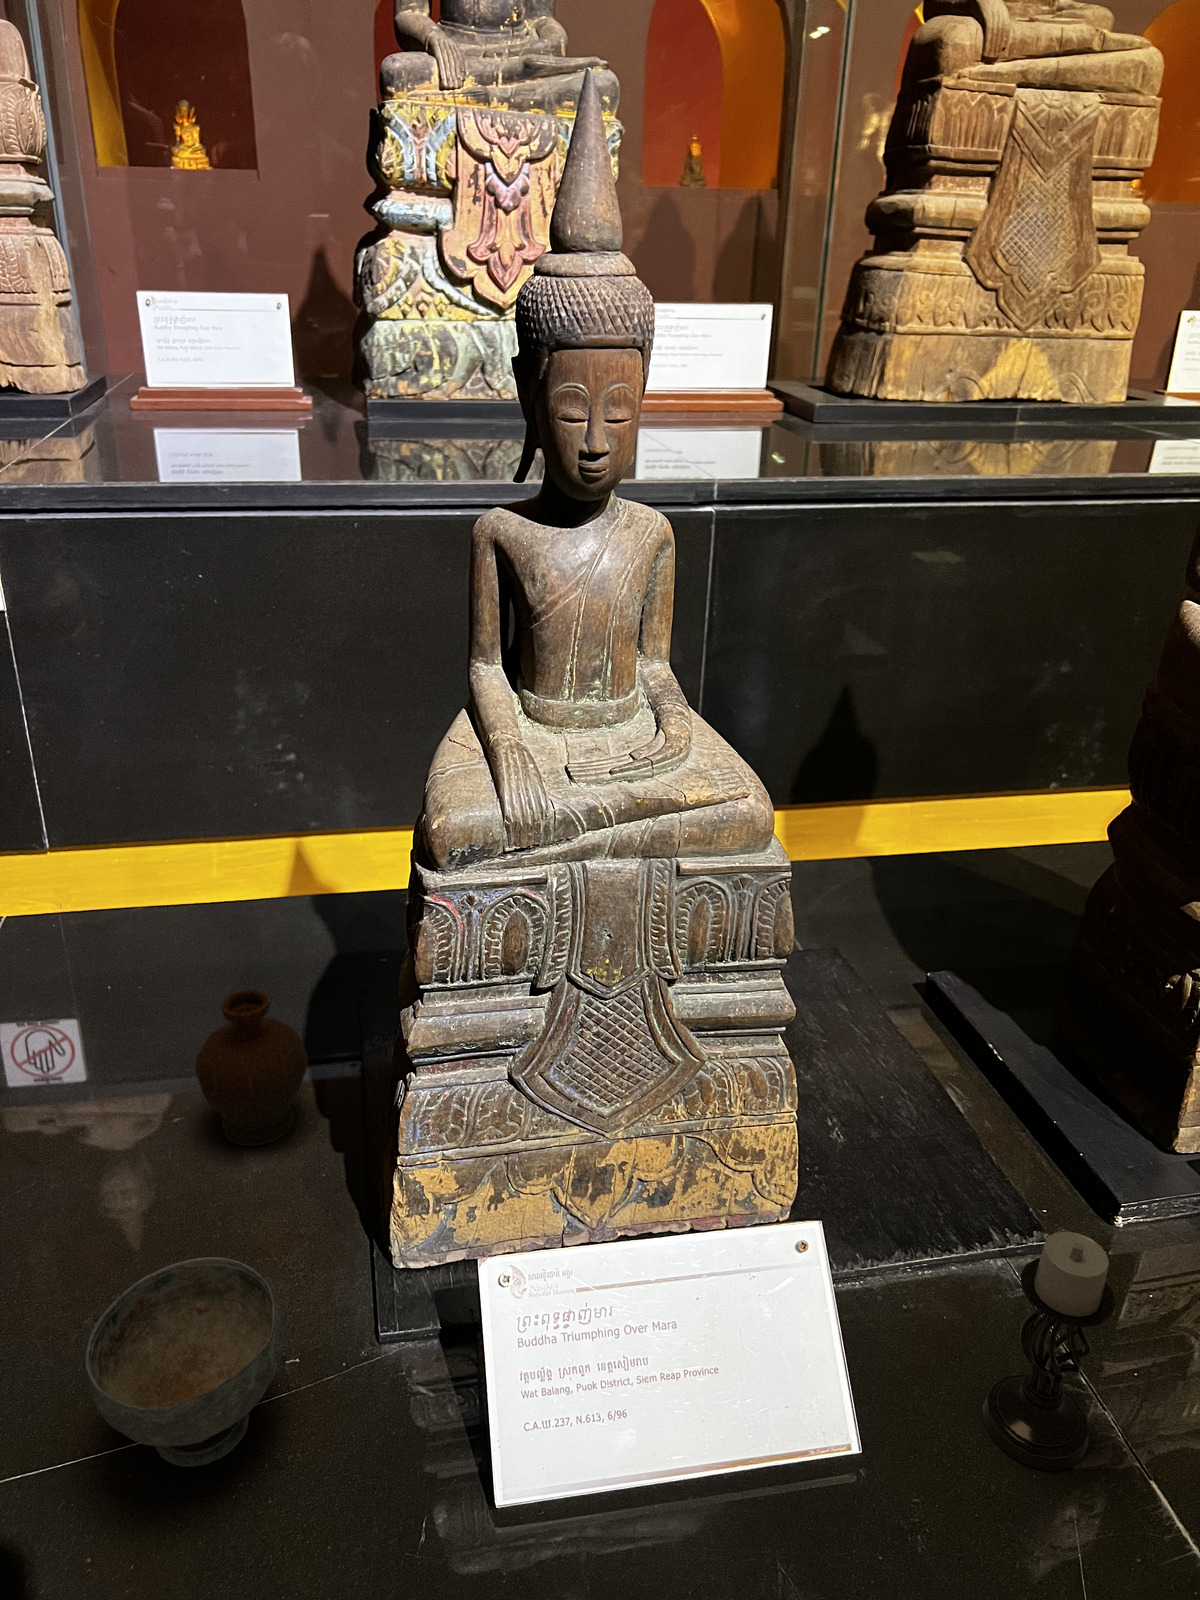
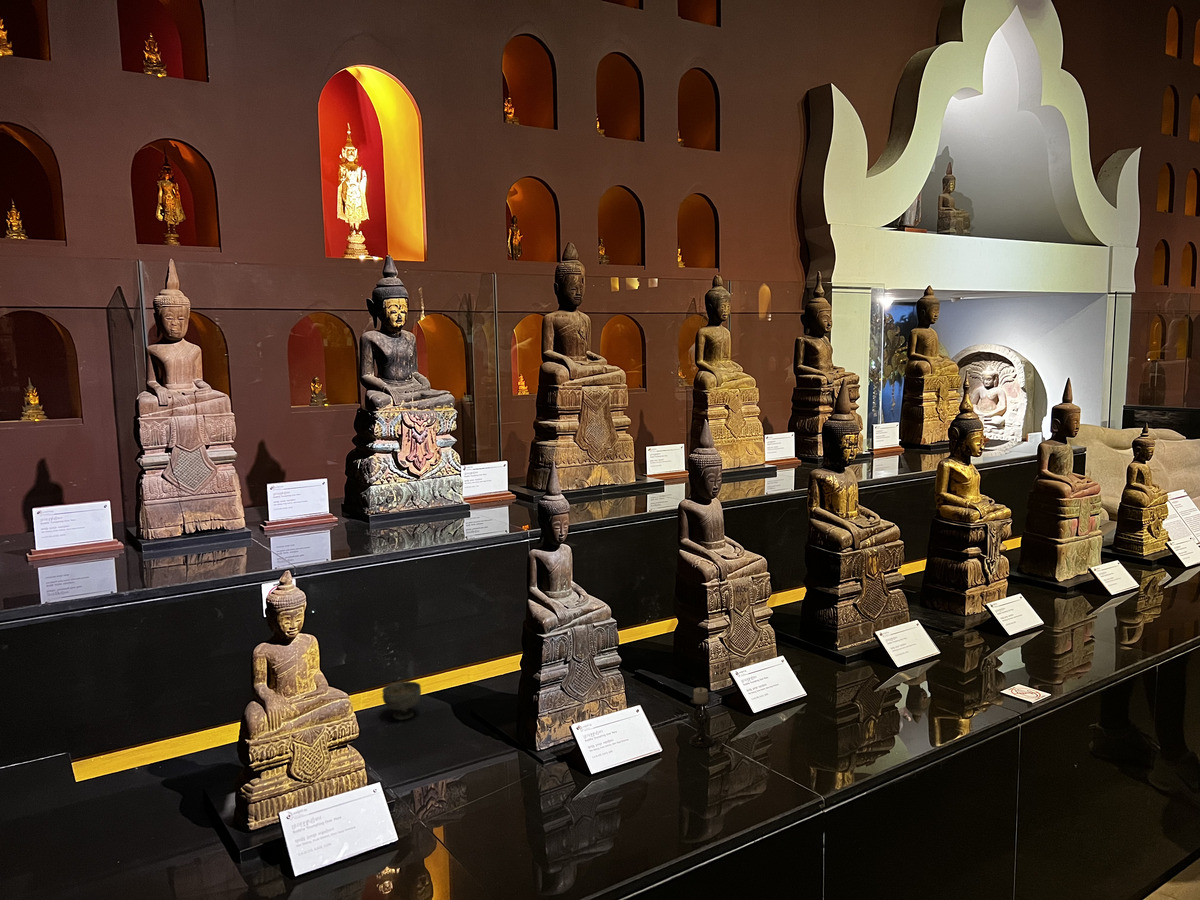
decorative vase: present [195,990,308,1146] -> none [449,699,483,750]
decorative bowl: present [86,1257,282,1467] -> present [383,681,421,720]

